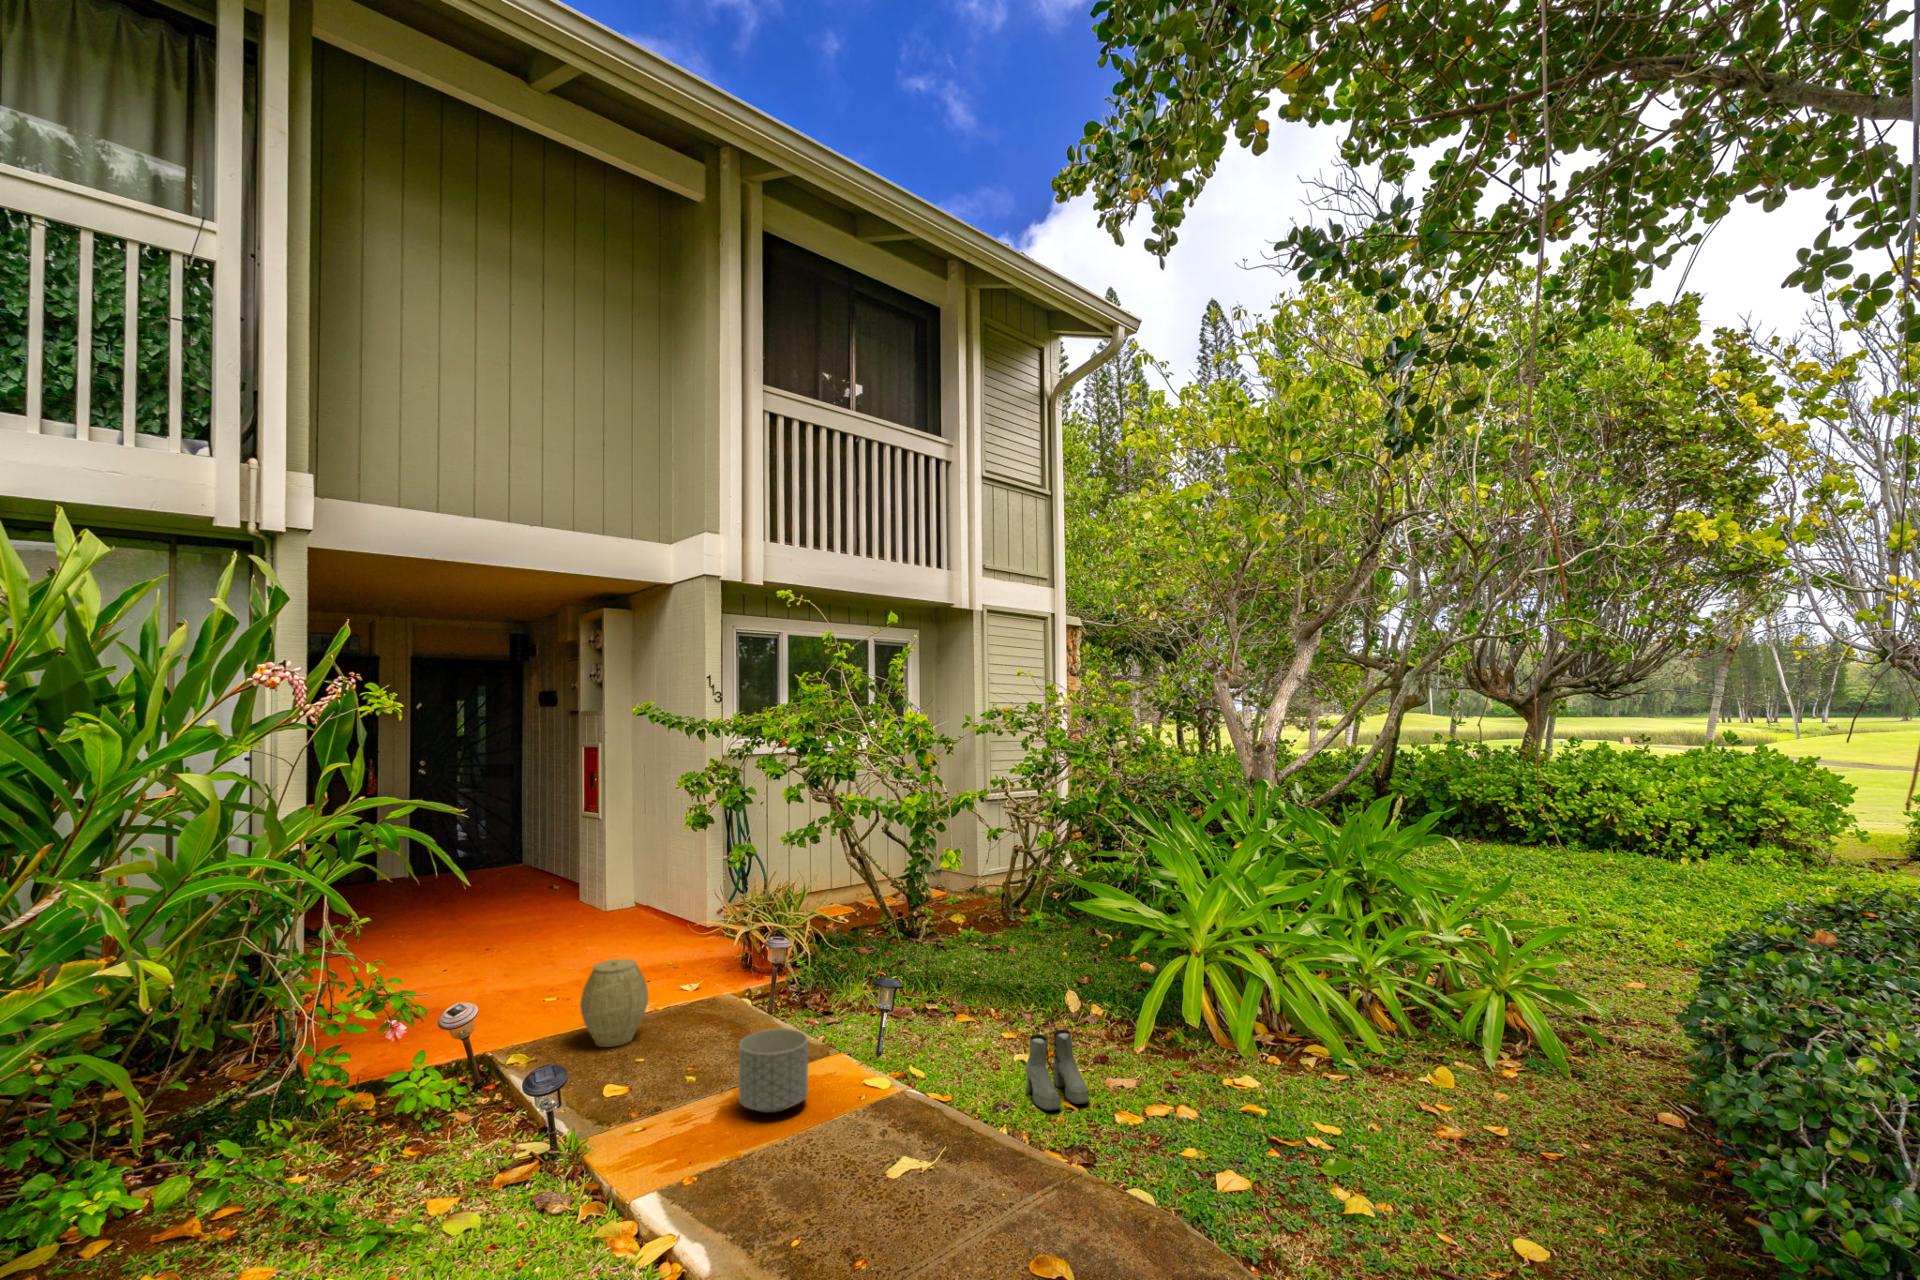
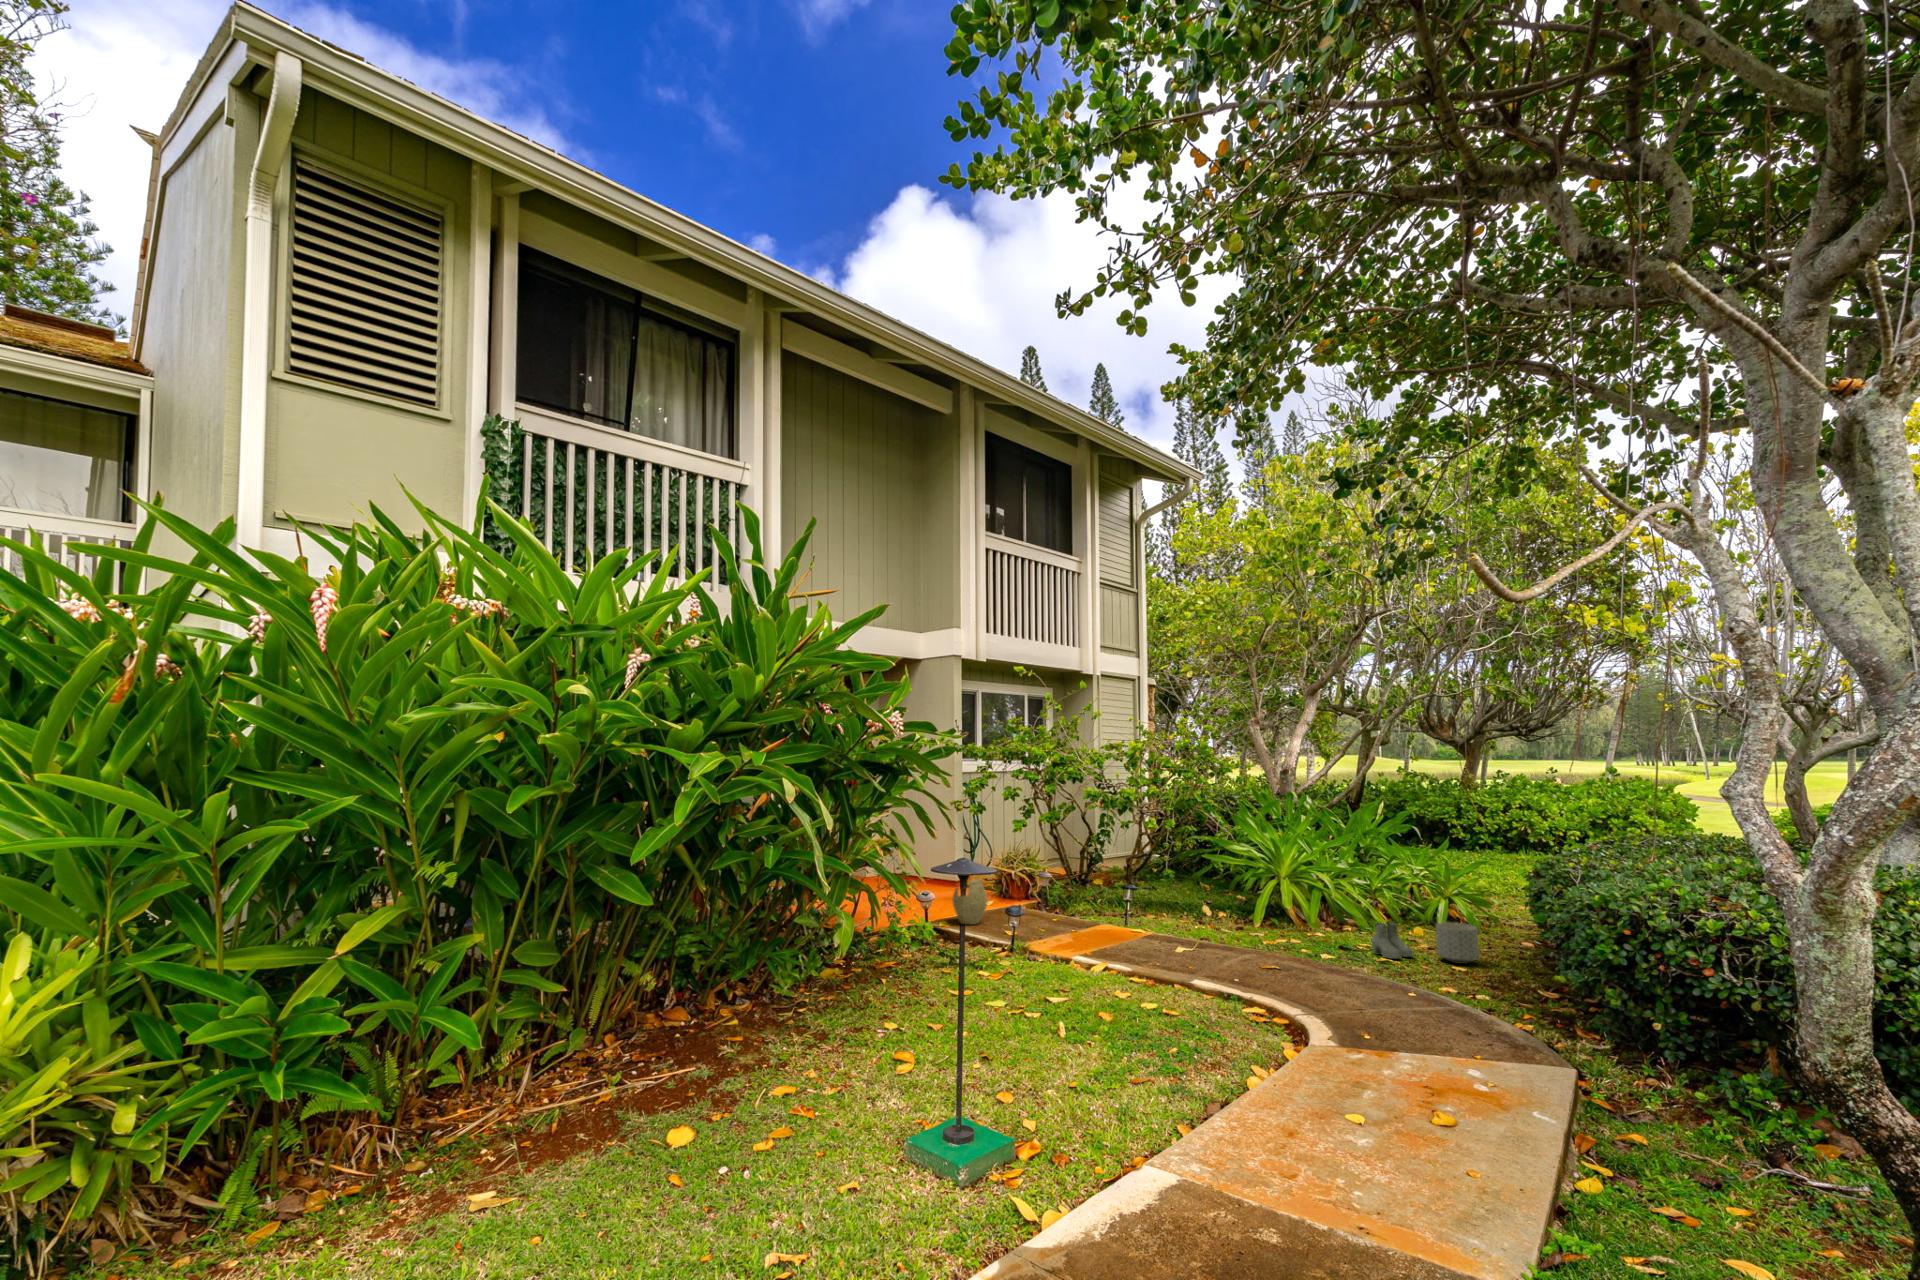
planter: present [739,1029,808,1113] -> present [1436,922,1479,964]
boots: present [1026,1030,1088,1111] -> present [1372,922,1413,959]

